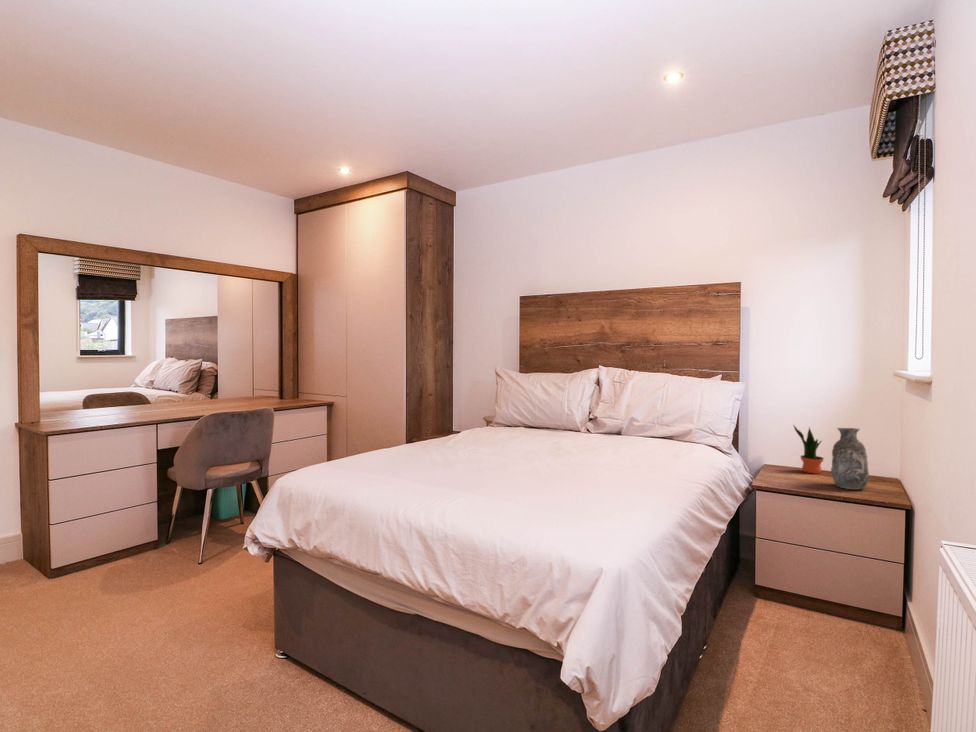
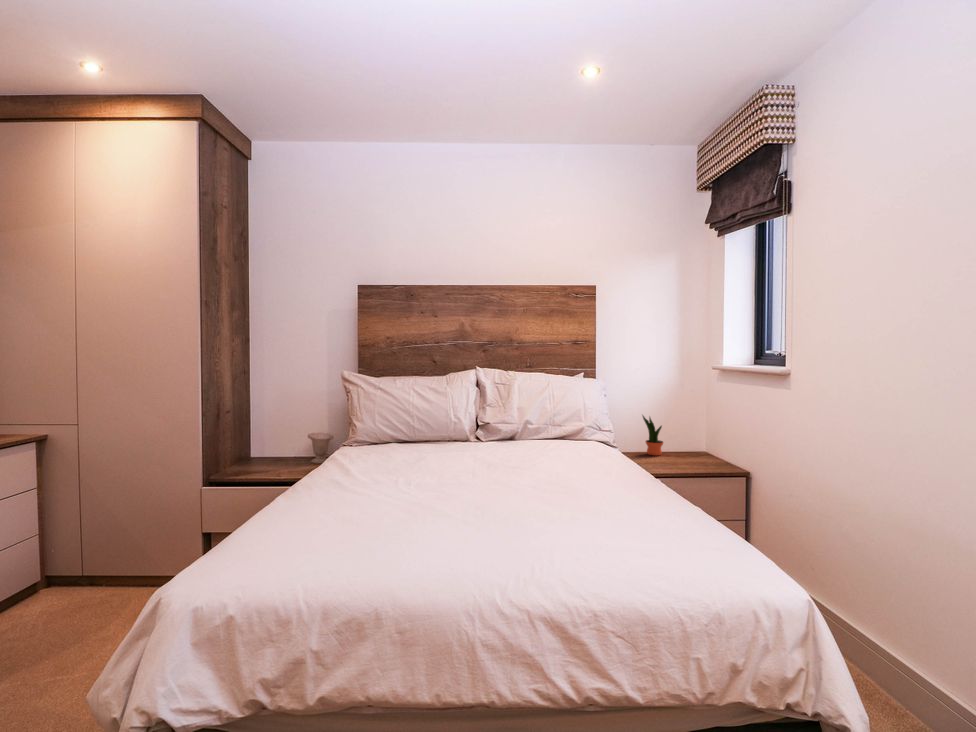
decorative vase: present [831,428,869,489] -> none [685,414,714,466]

